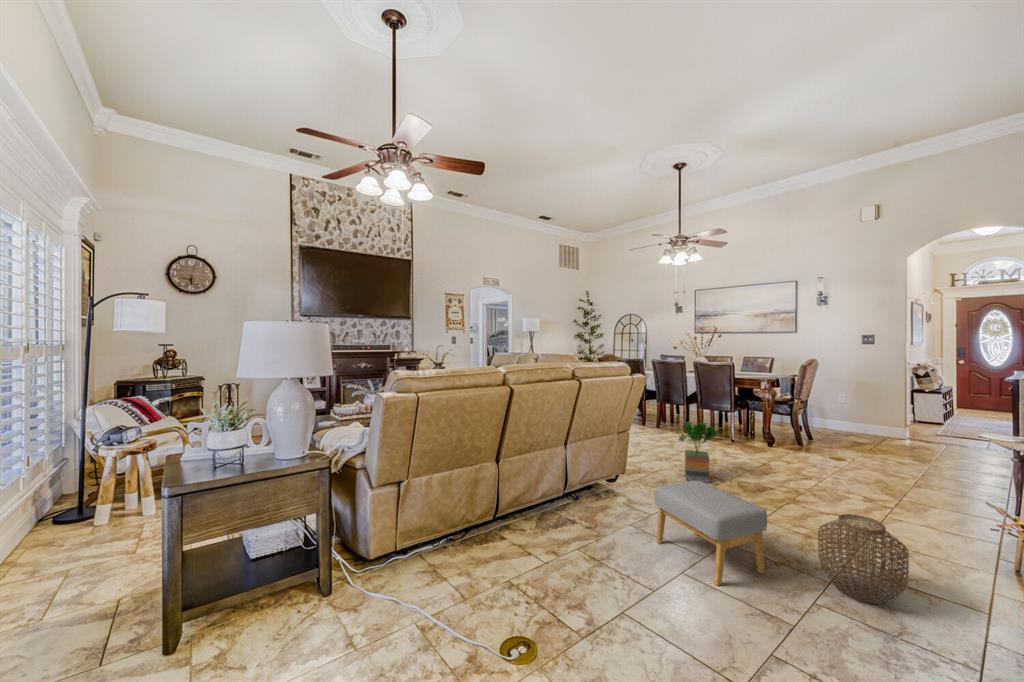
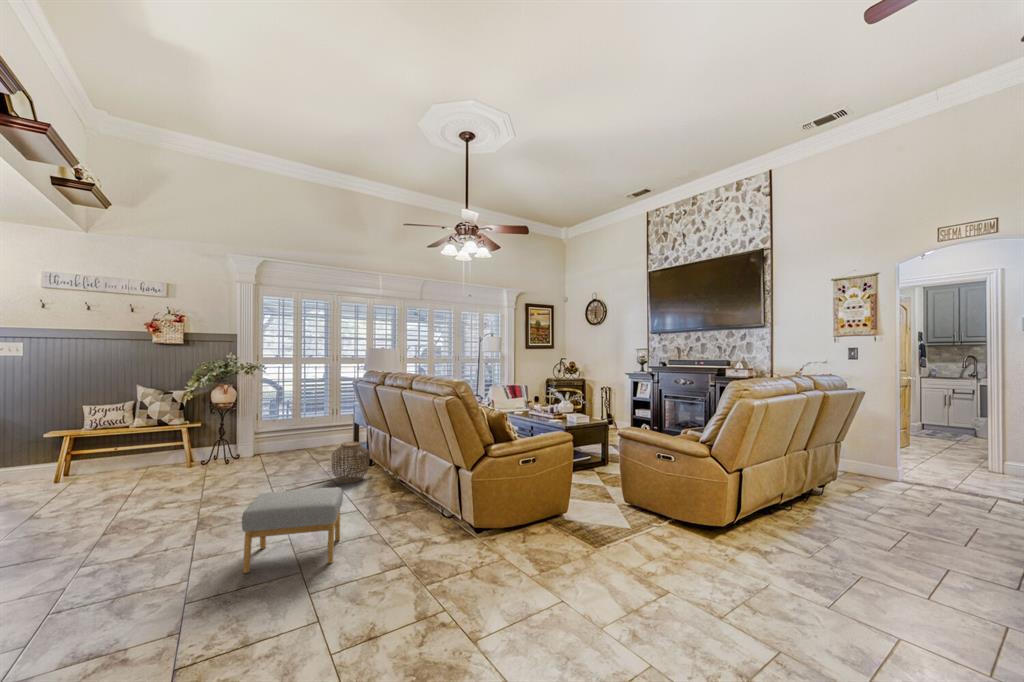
potted tree: present [676,422,718,483] -> none [462,507,530,639]
woven basket: present [818,514,909,604] -> present [332,442,370,483]

